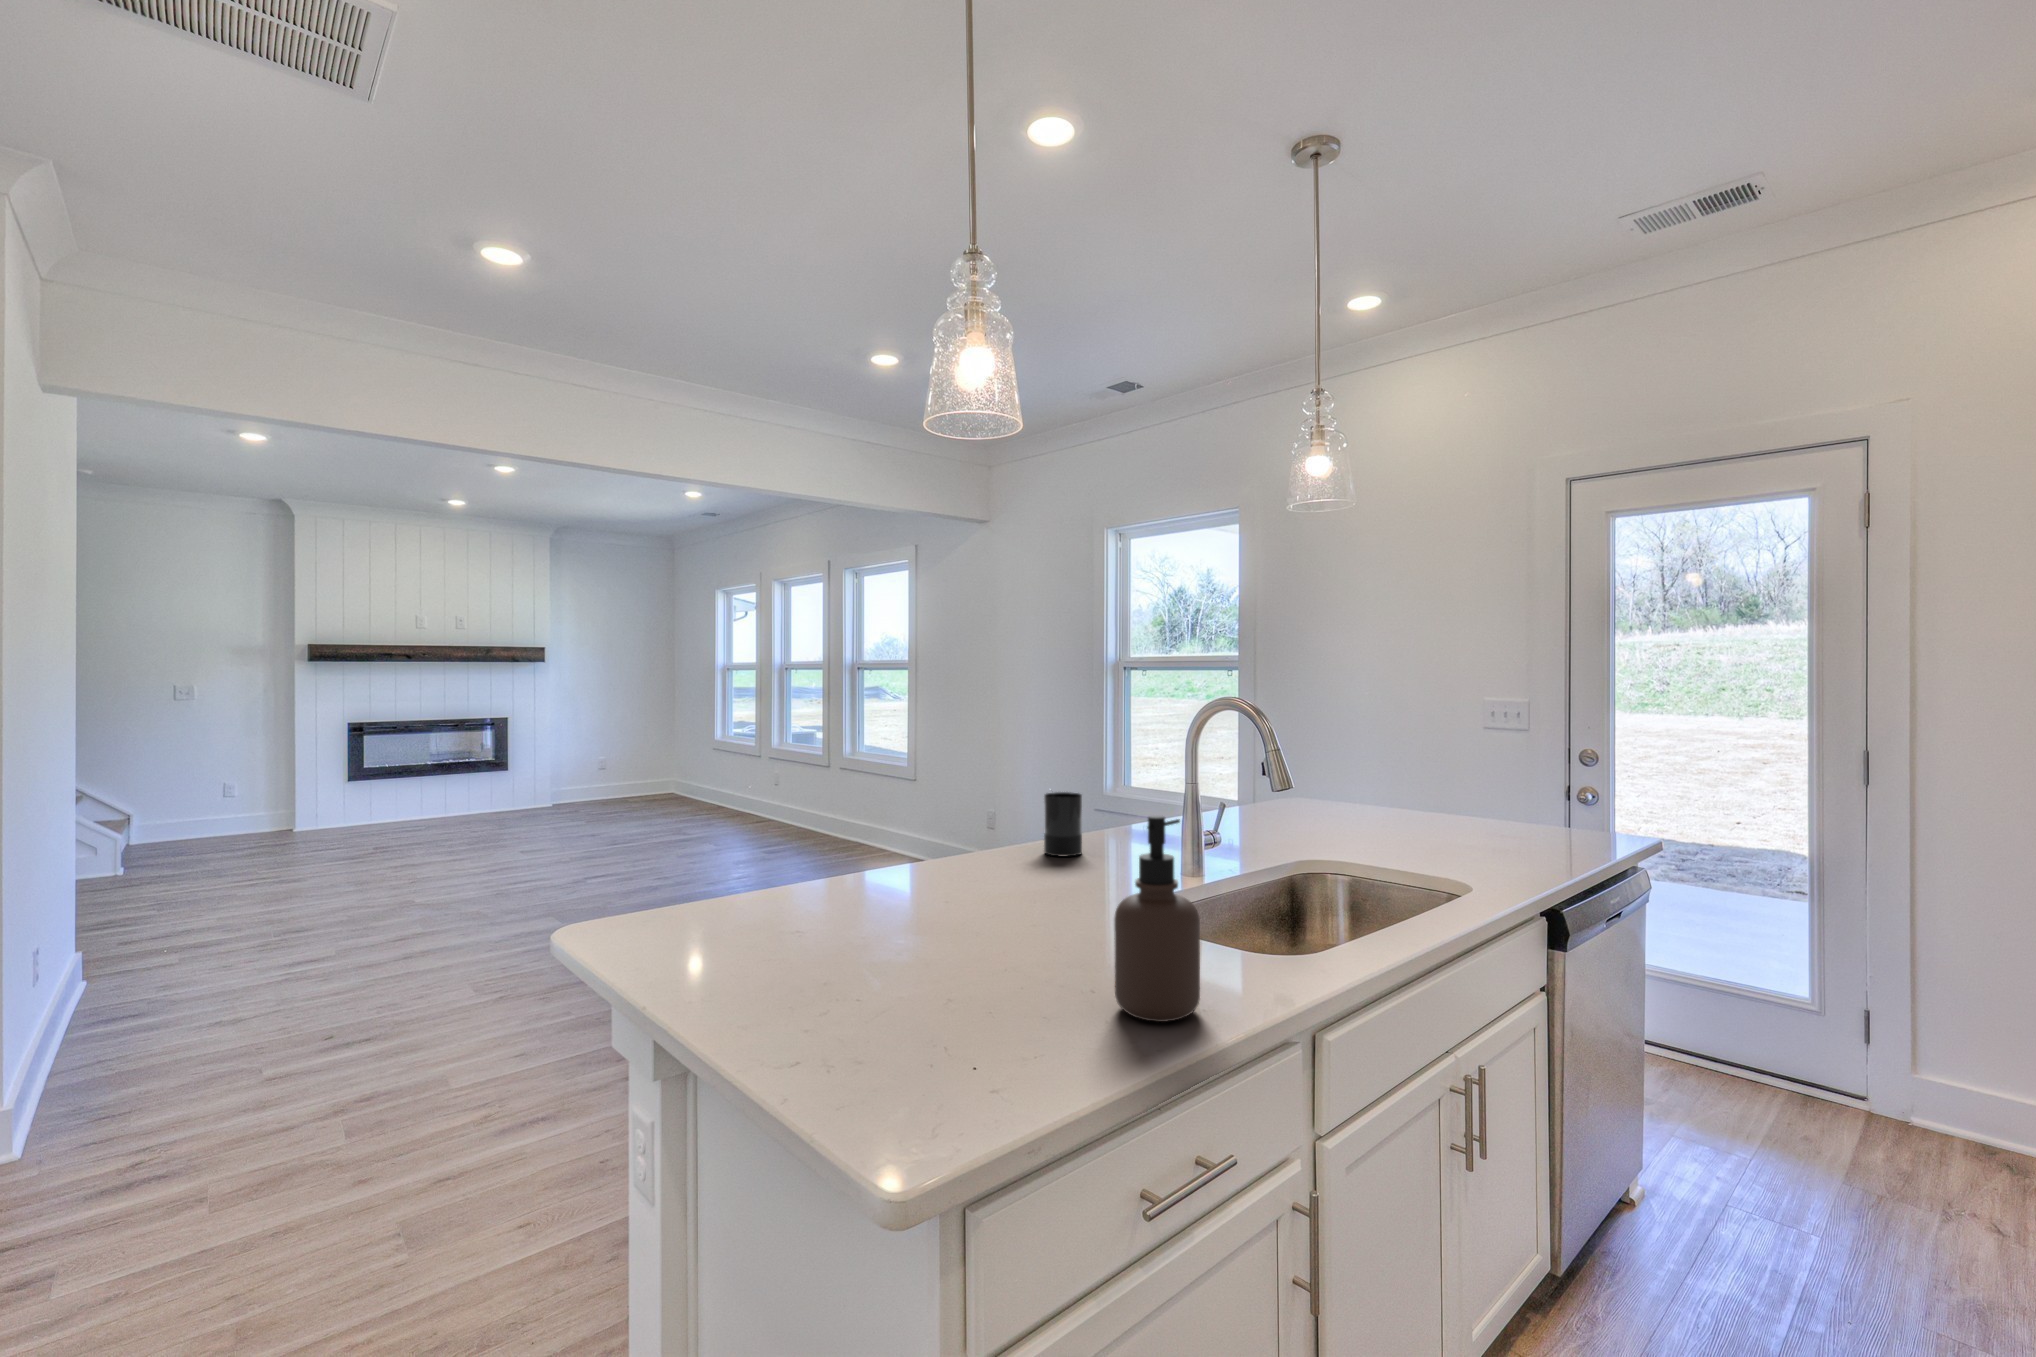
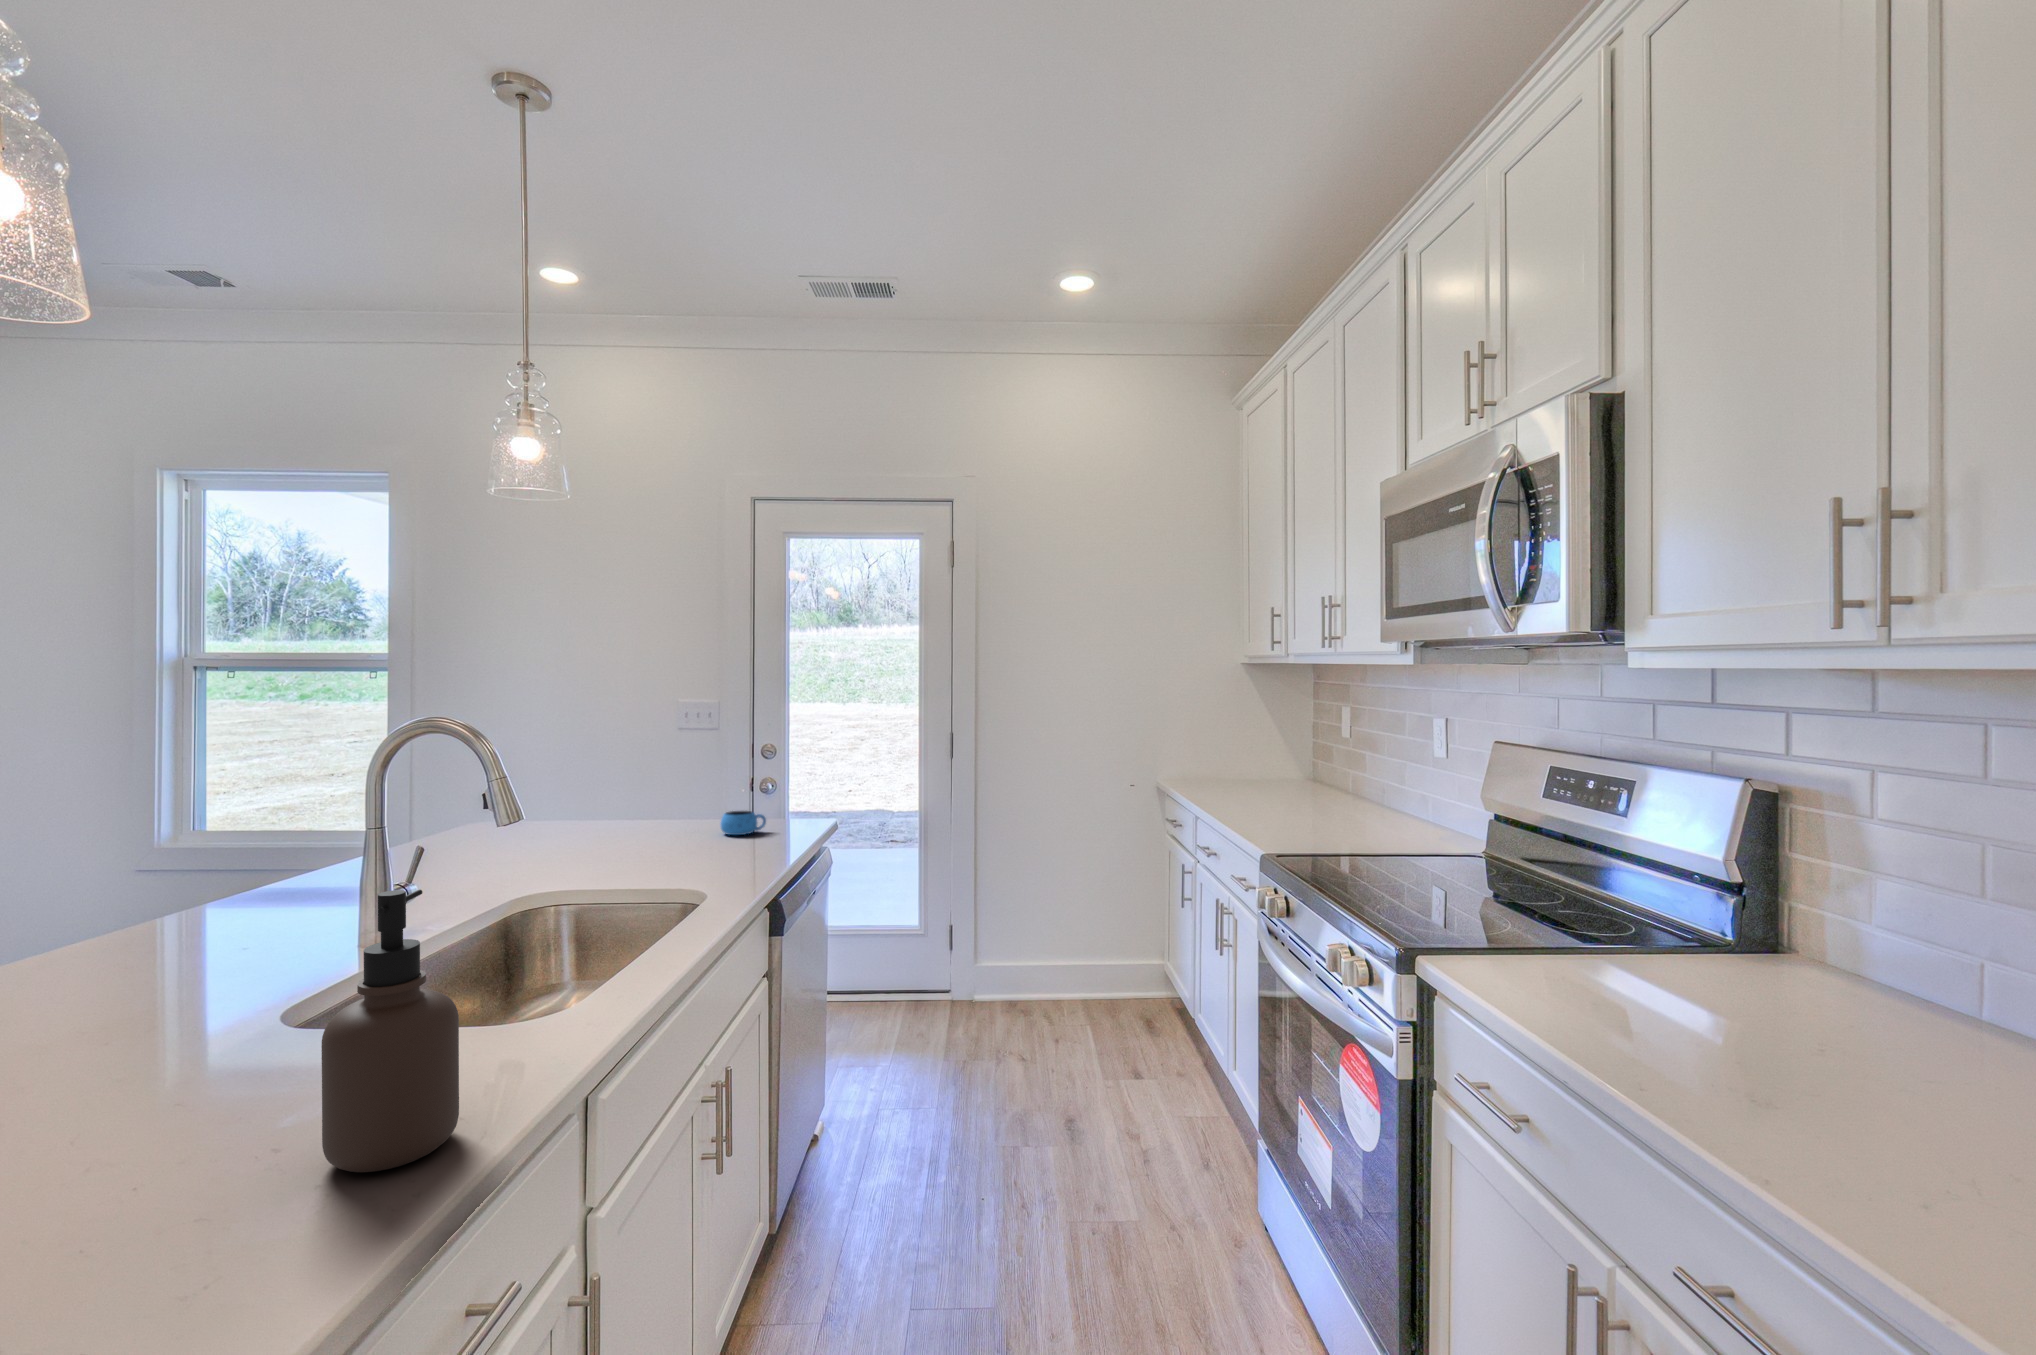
candle: present [1044,791,1082,857] -> none [87,860,176,960]
mug: none [1508,814,1562,840] -> present [721,811,766,835]

